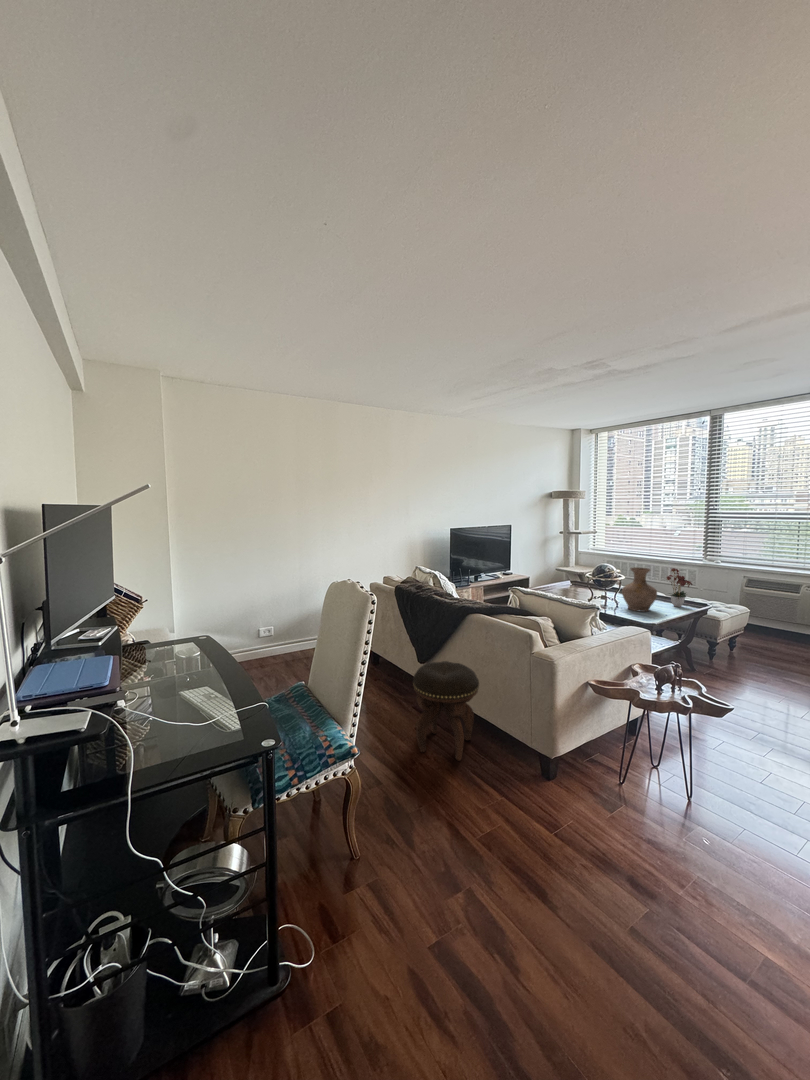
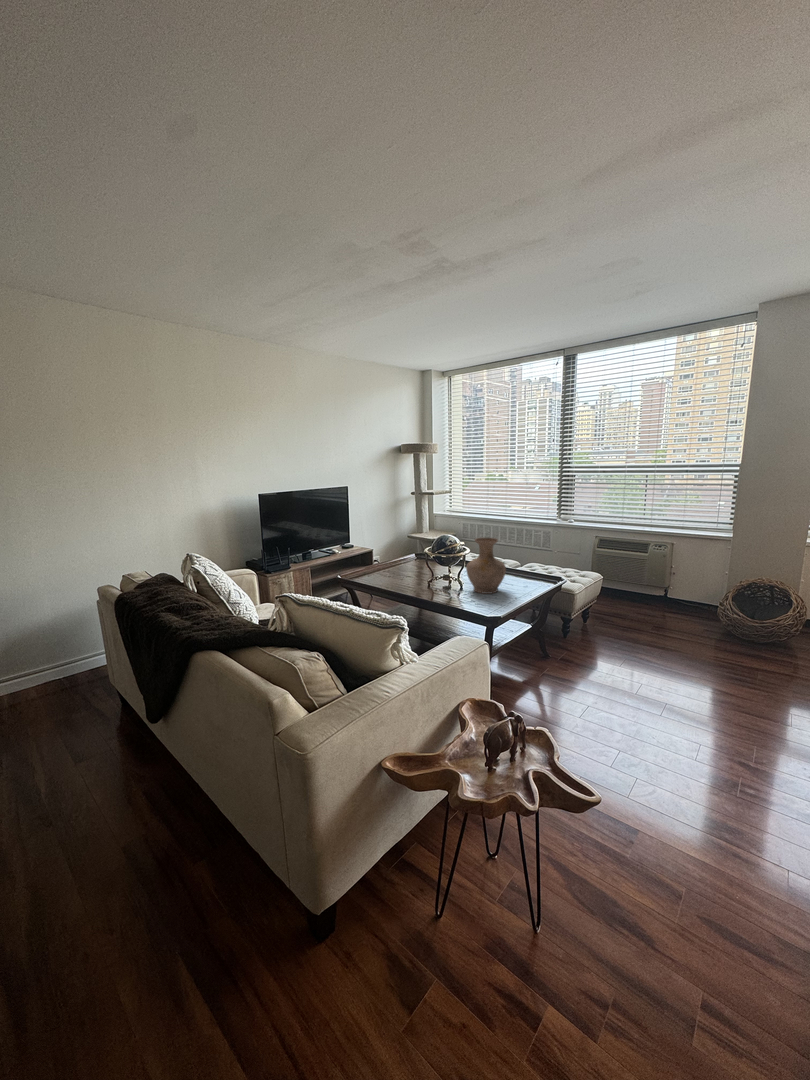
flower arrangement: present [667,568,692,607] -> none [516,533,547,581]
footstool: present [413,661,479,761] -> none [56,743,208,939]

